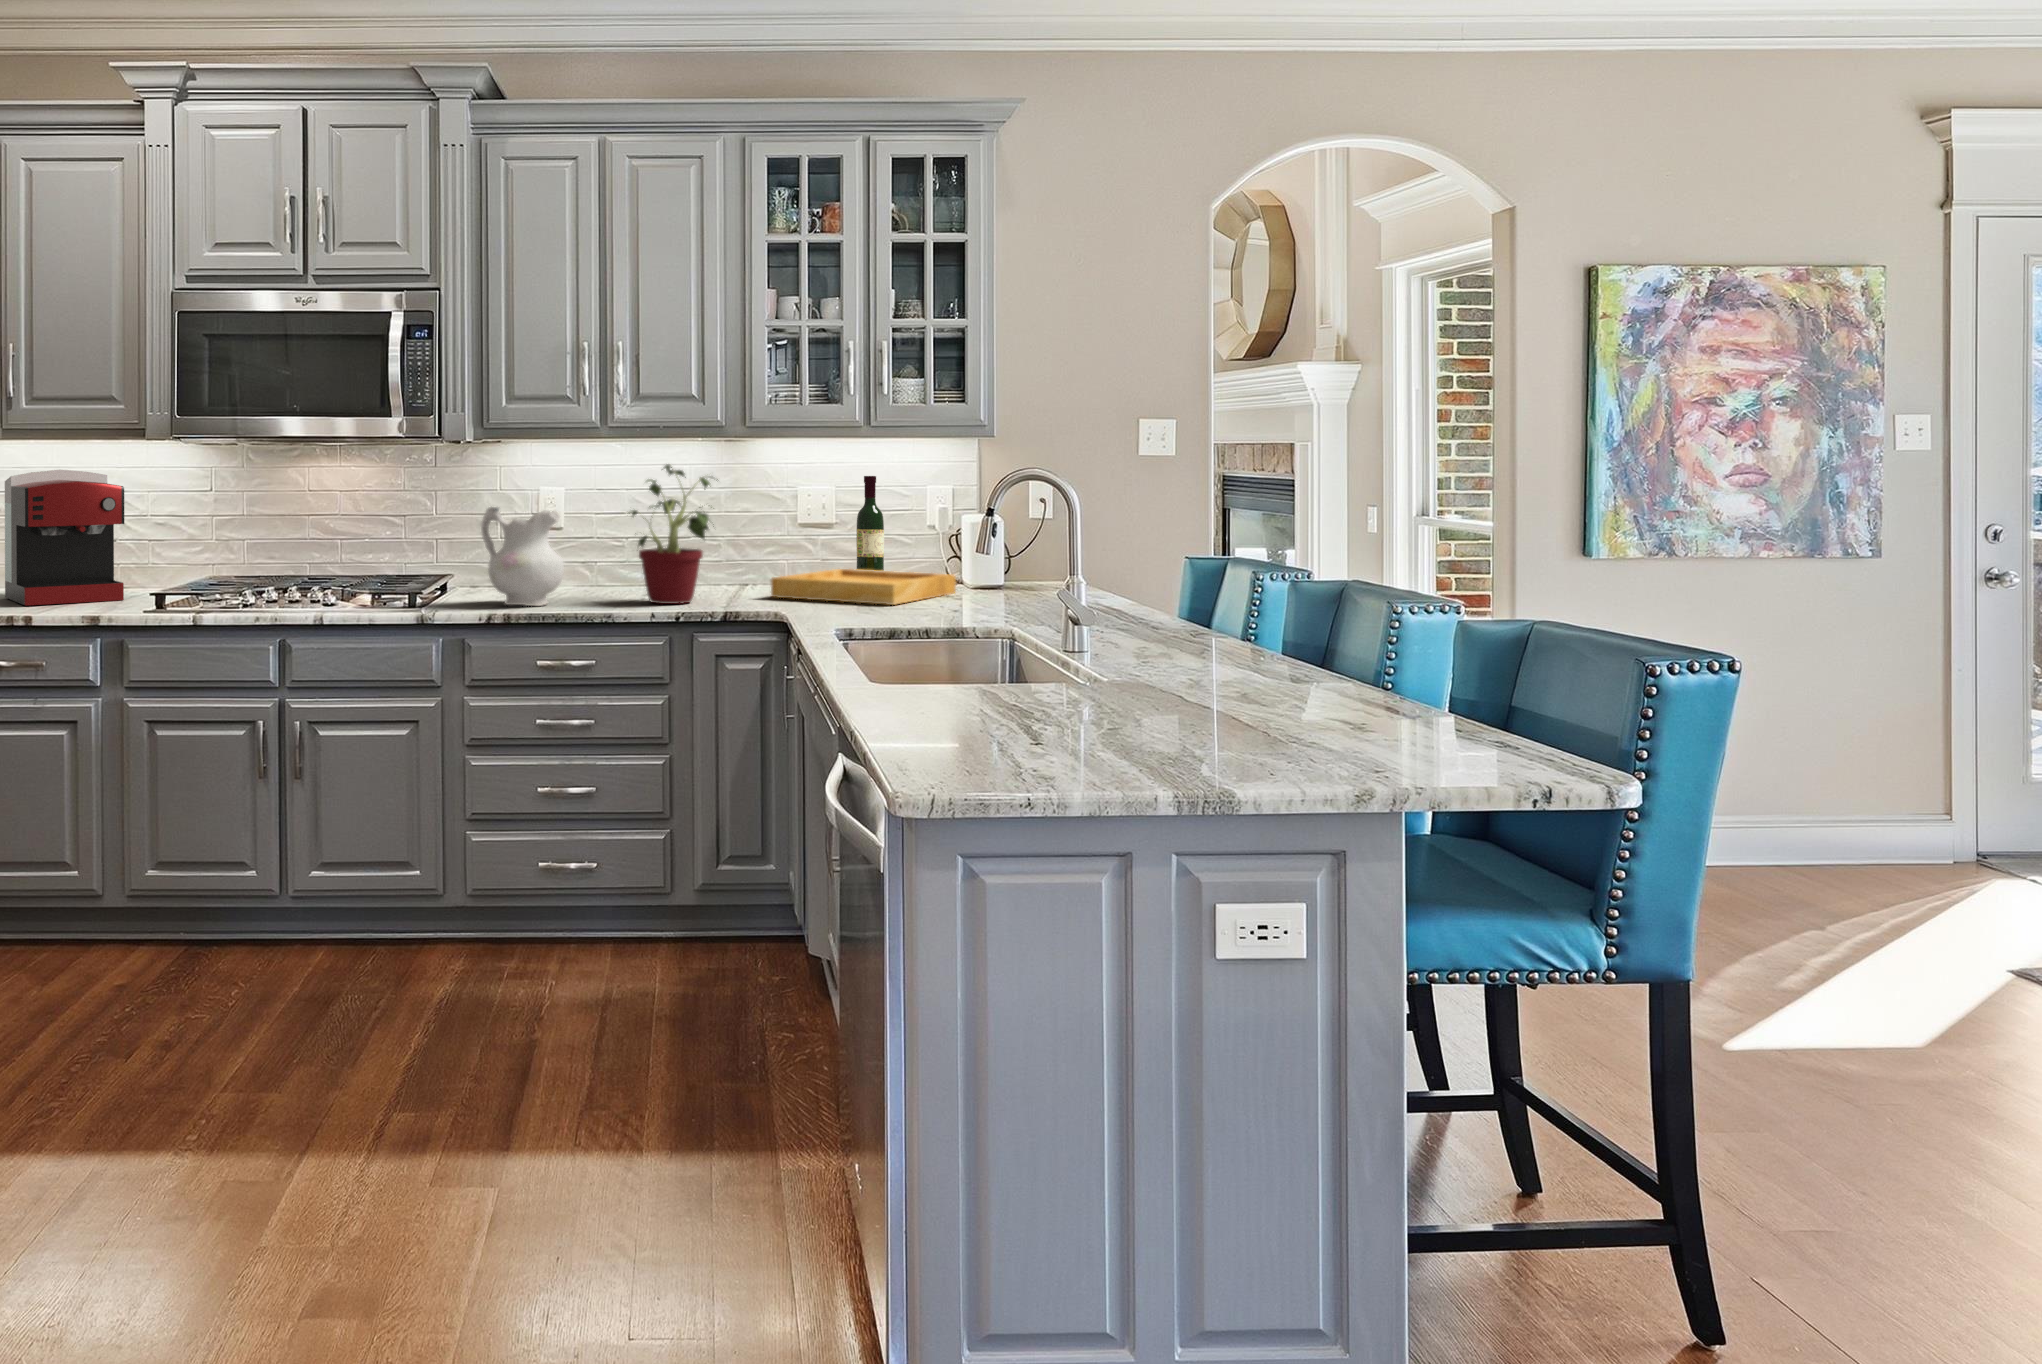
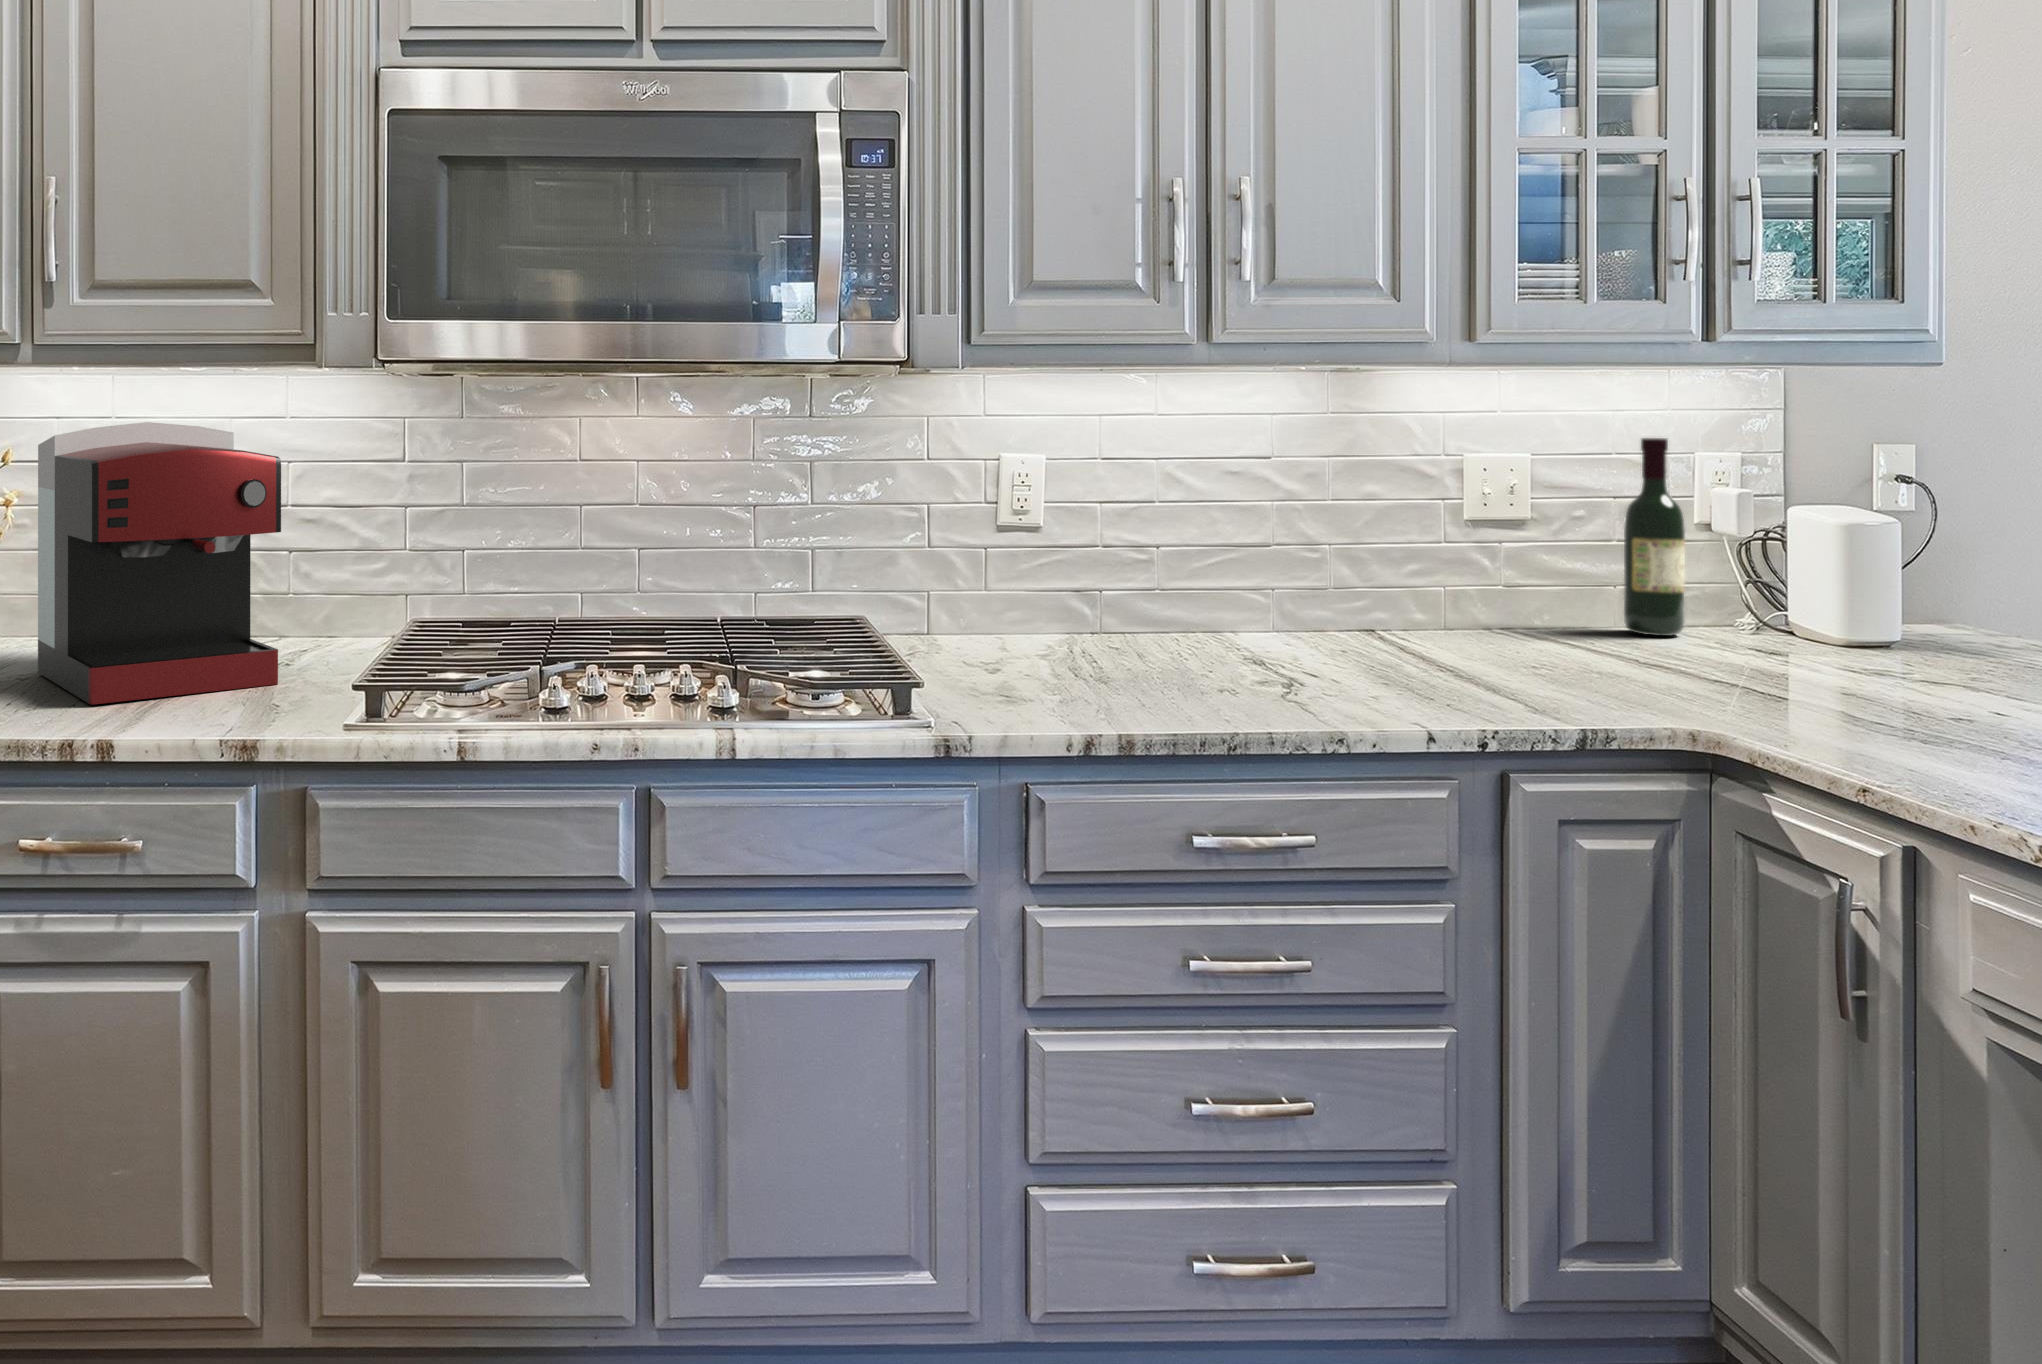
potted plant: present [631,465,718,604] -> none [1363,417,1575,720]
ceramic pitcher: present [481,507,564,606] -> none [1051,505,1242,724]
tray: present [771,569,956,605] -> none [1647,621,2022,733]

